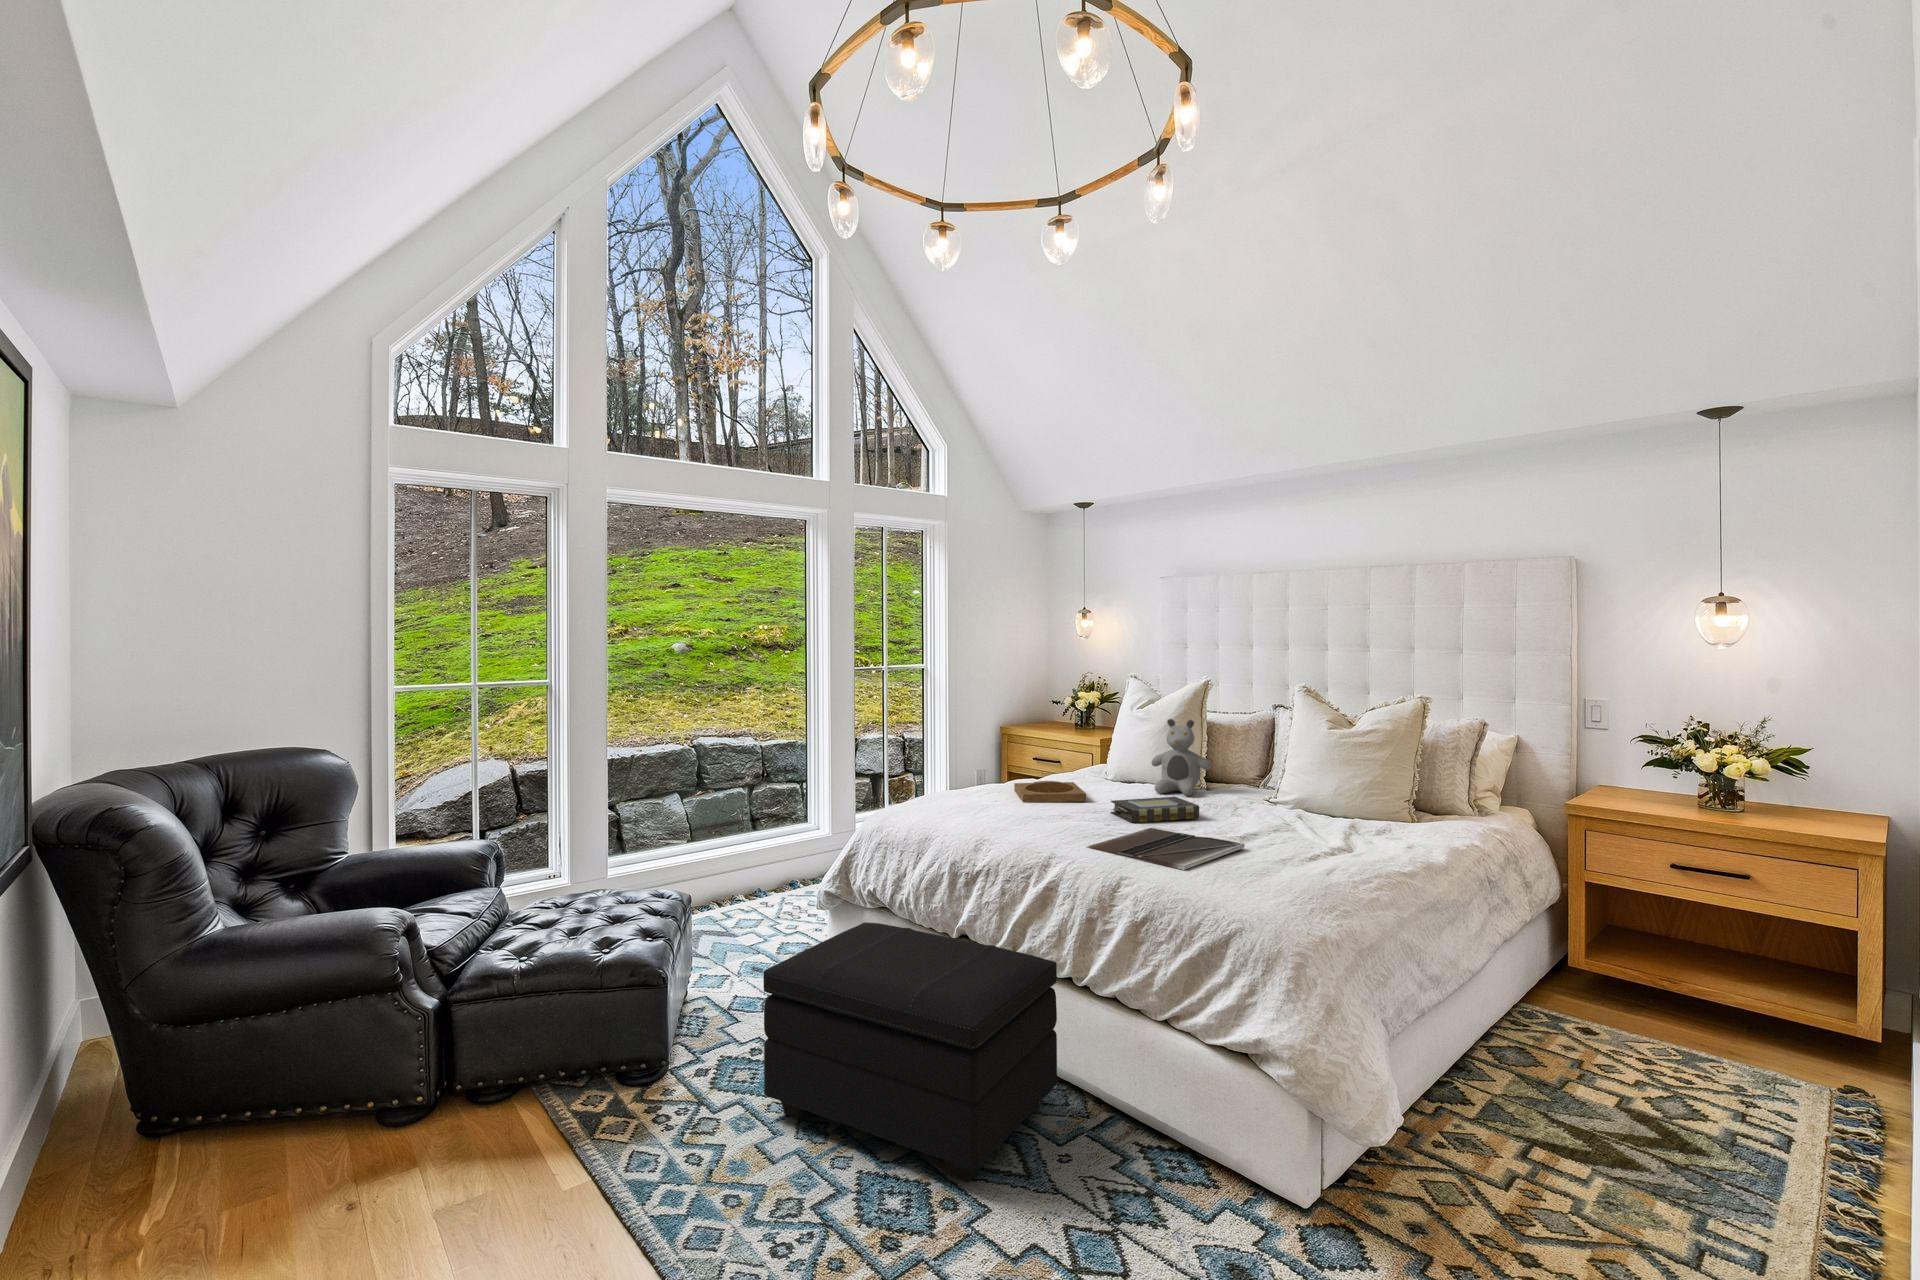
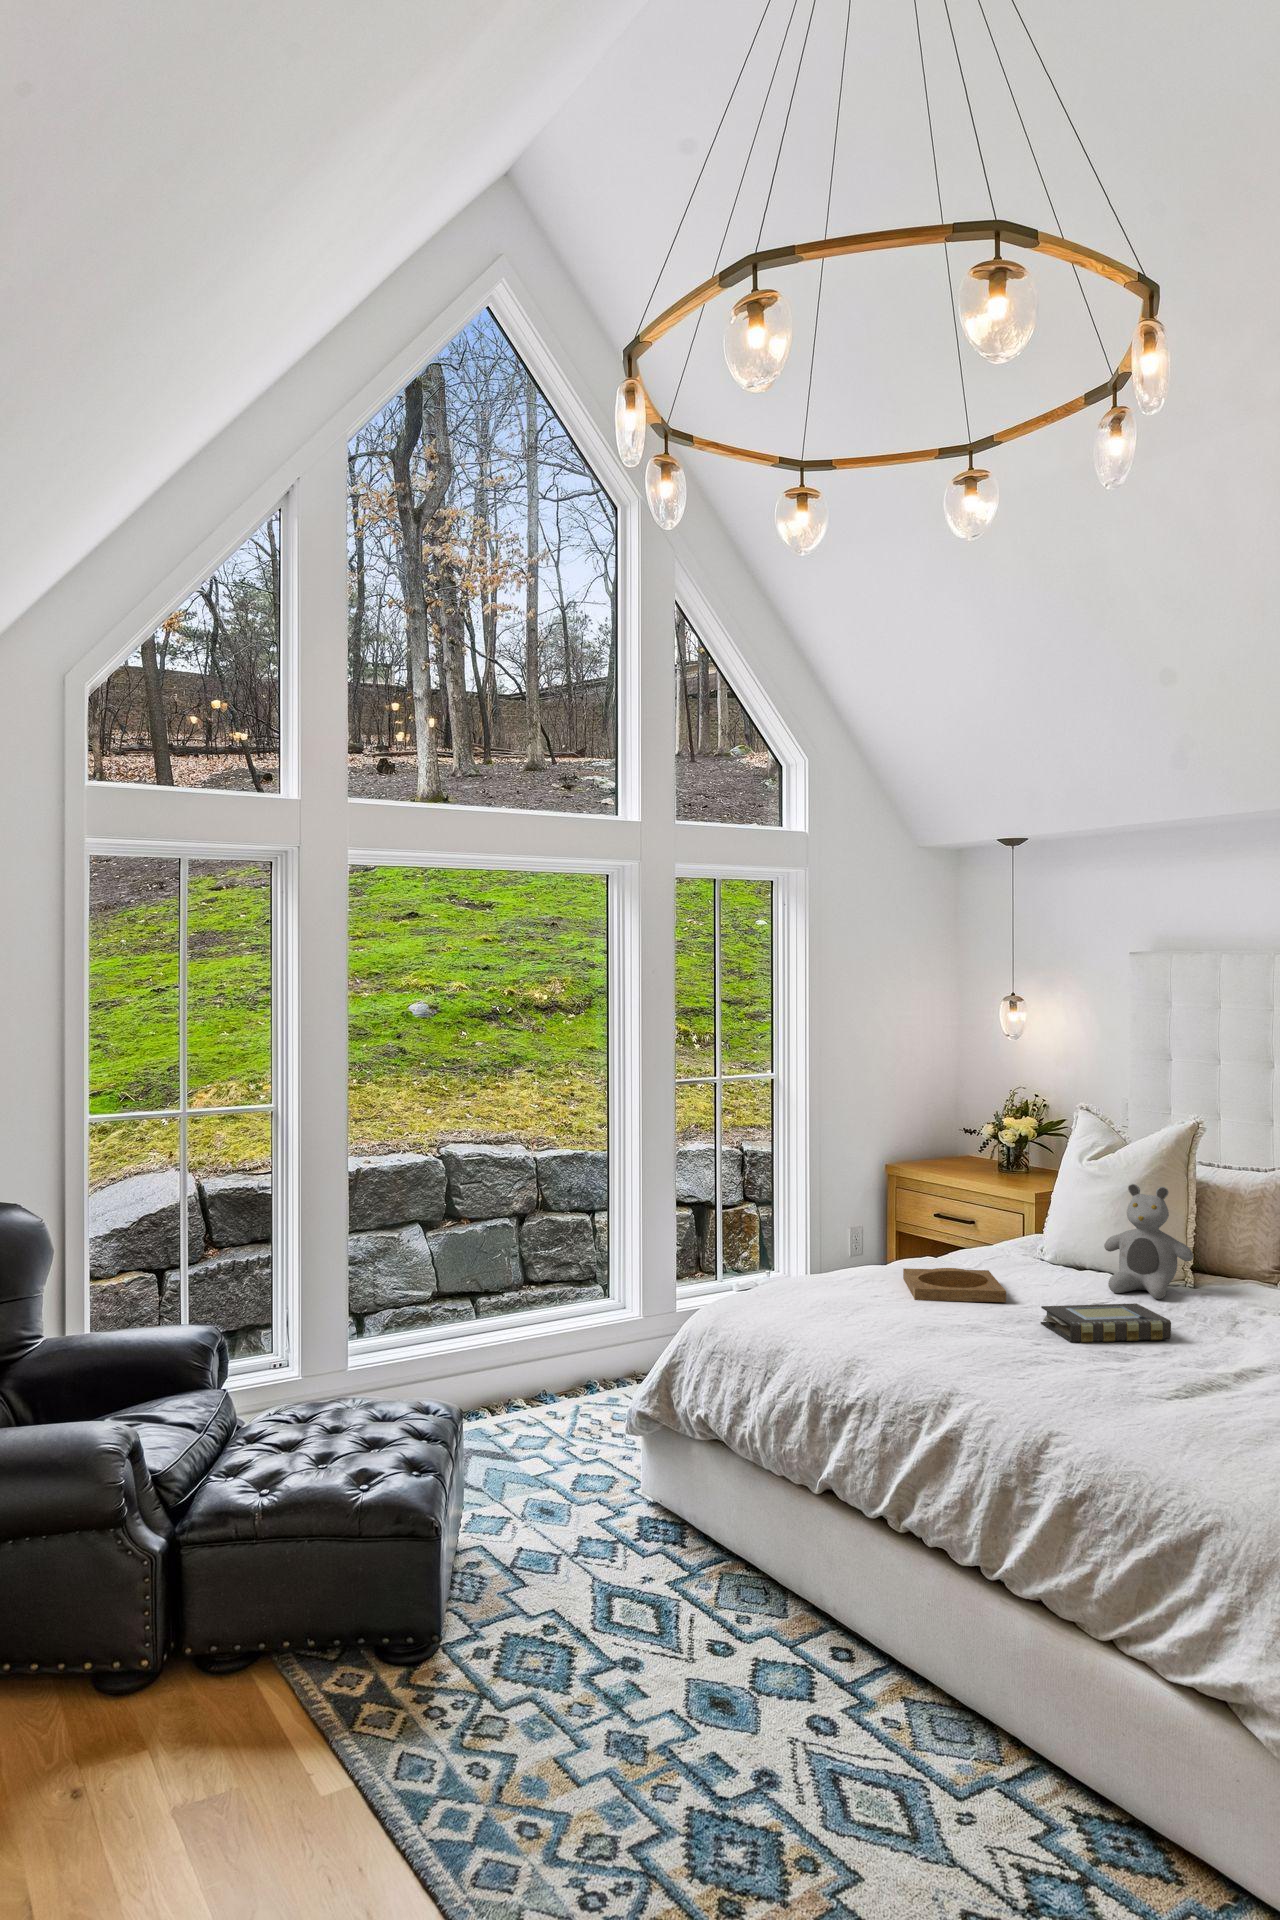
laptop: present [1086,828,1244,870] -> none [1003,1353,1233,1426]
footstool: present [763,922,1057,1182] -> none [565,1466,958,1838]

